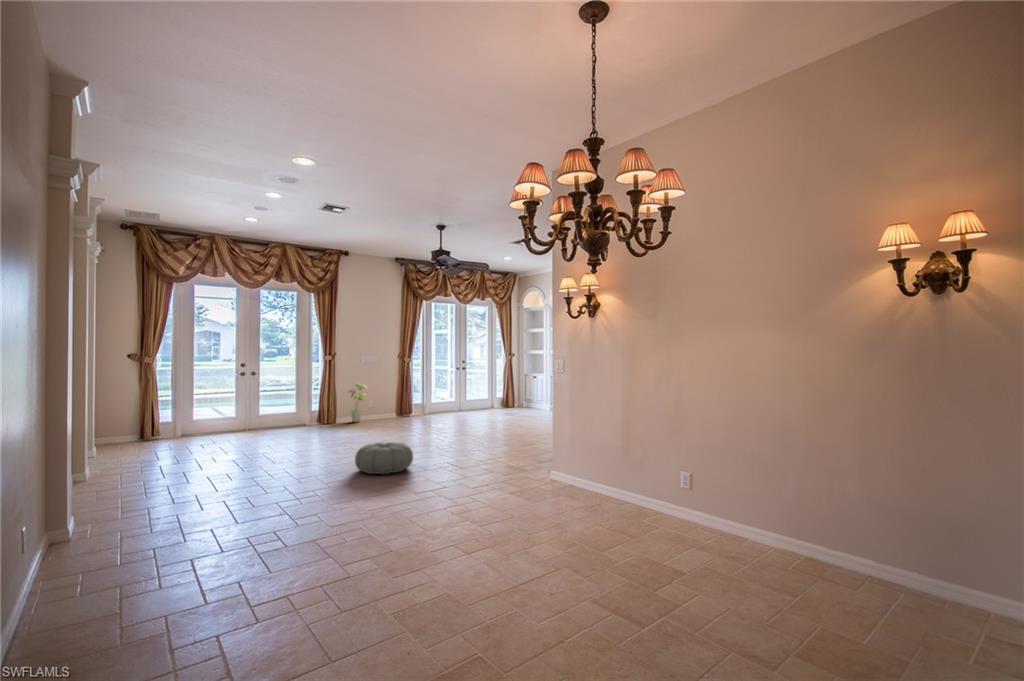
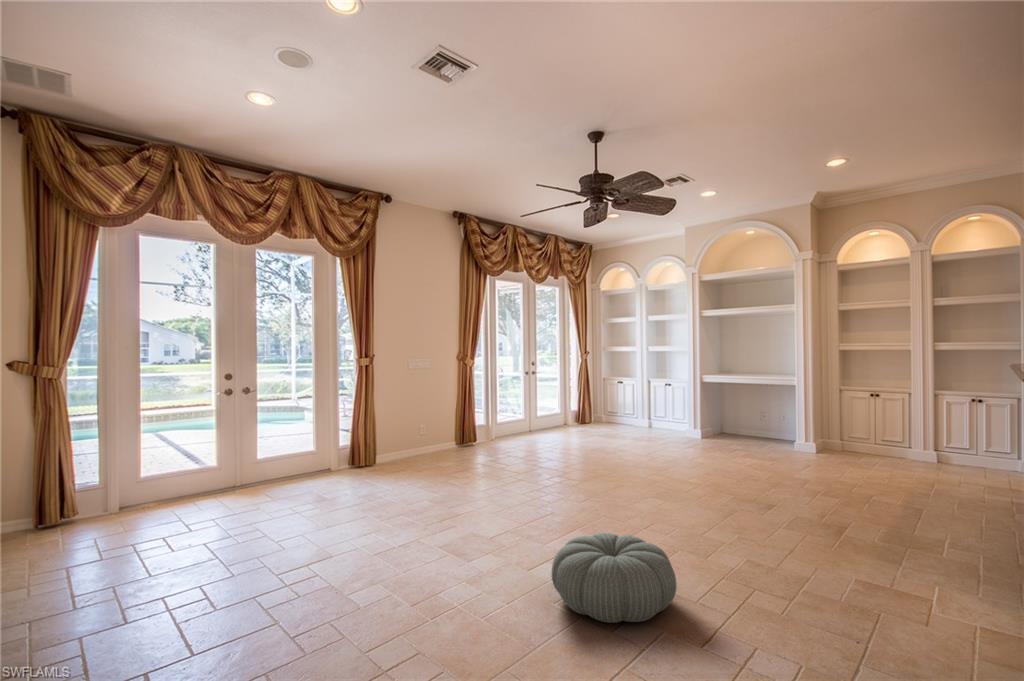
house plant: present [349,383,366,422] -> none [391,400,423,461]

